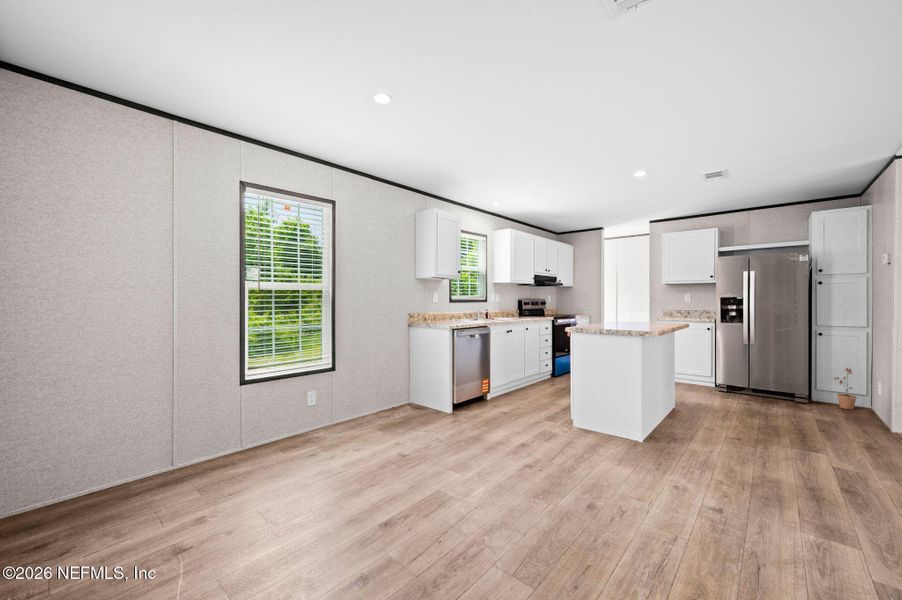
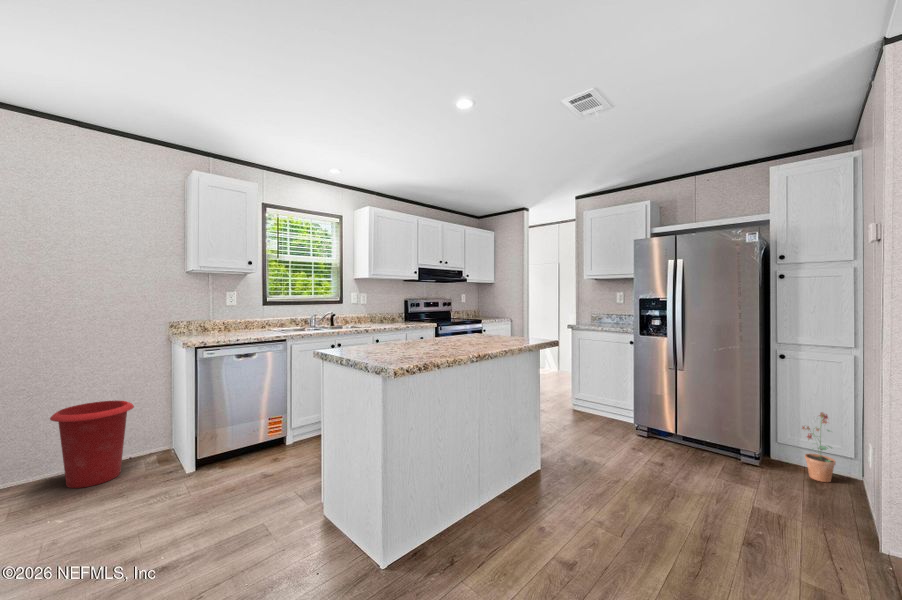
waste bin: none [378,365,419,419] -> present [50,400,134,488]

